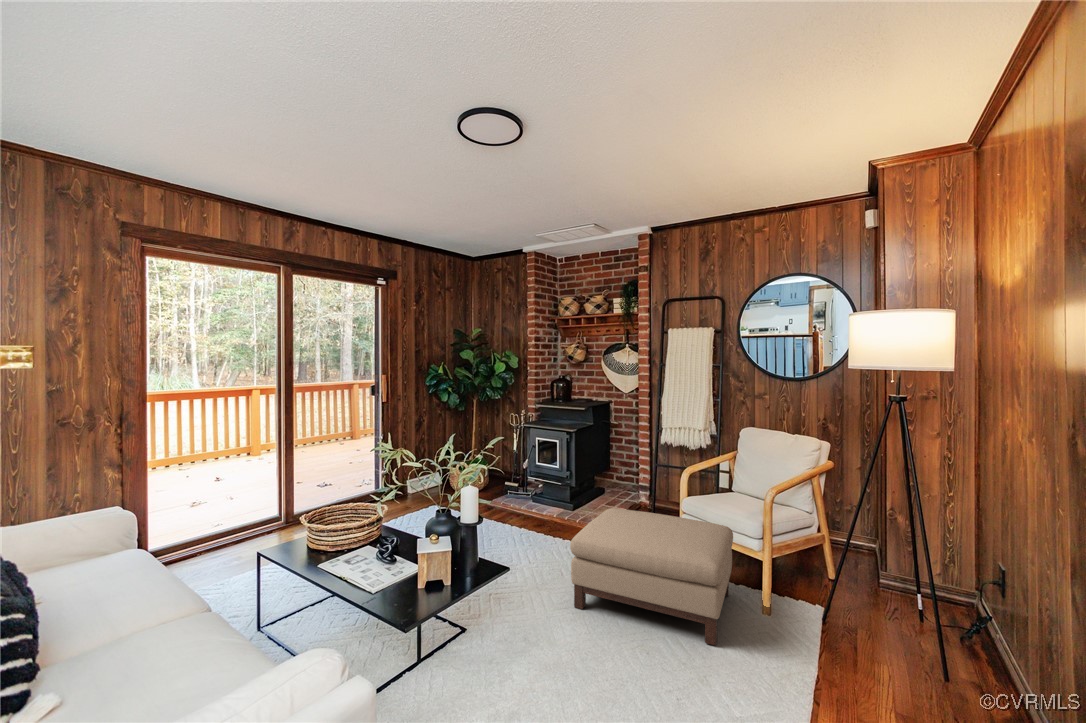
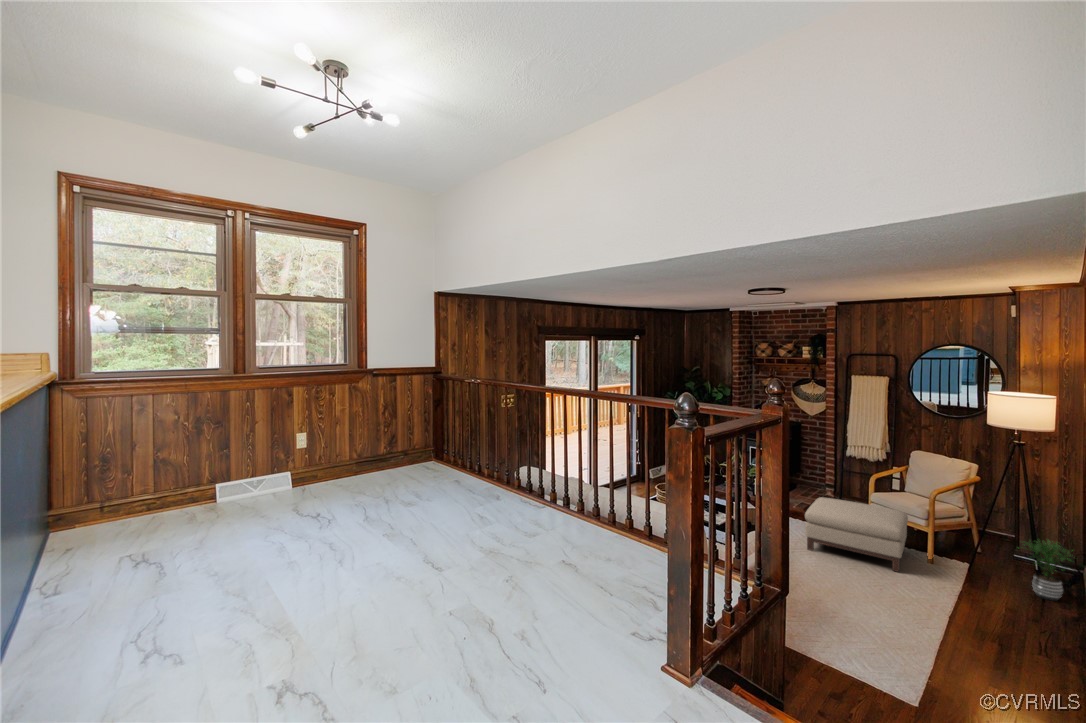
potted plant: none [903,564,1010,687] -> present [1018,541,1071,601]

